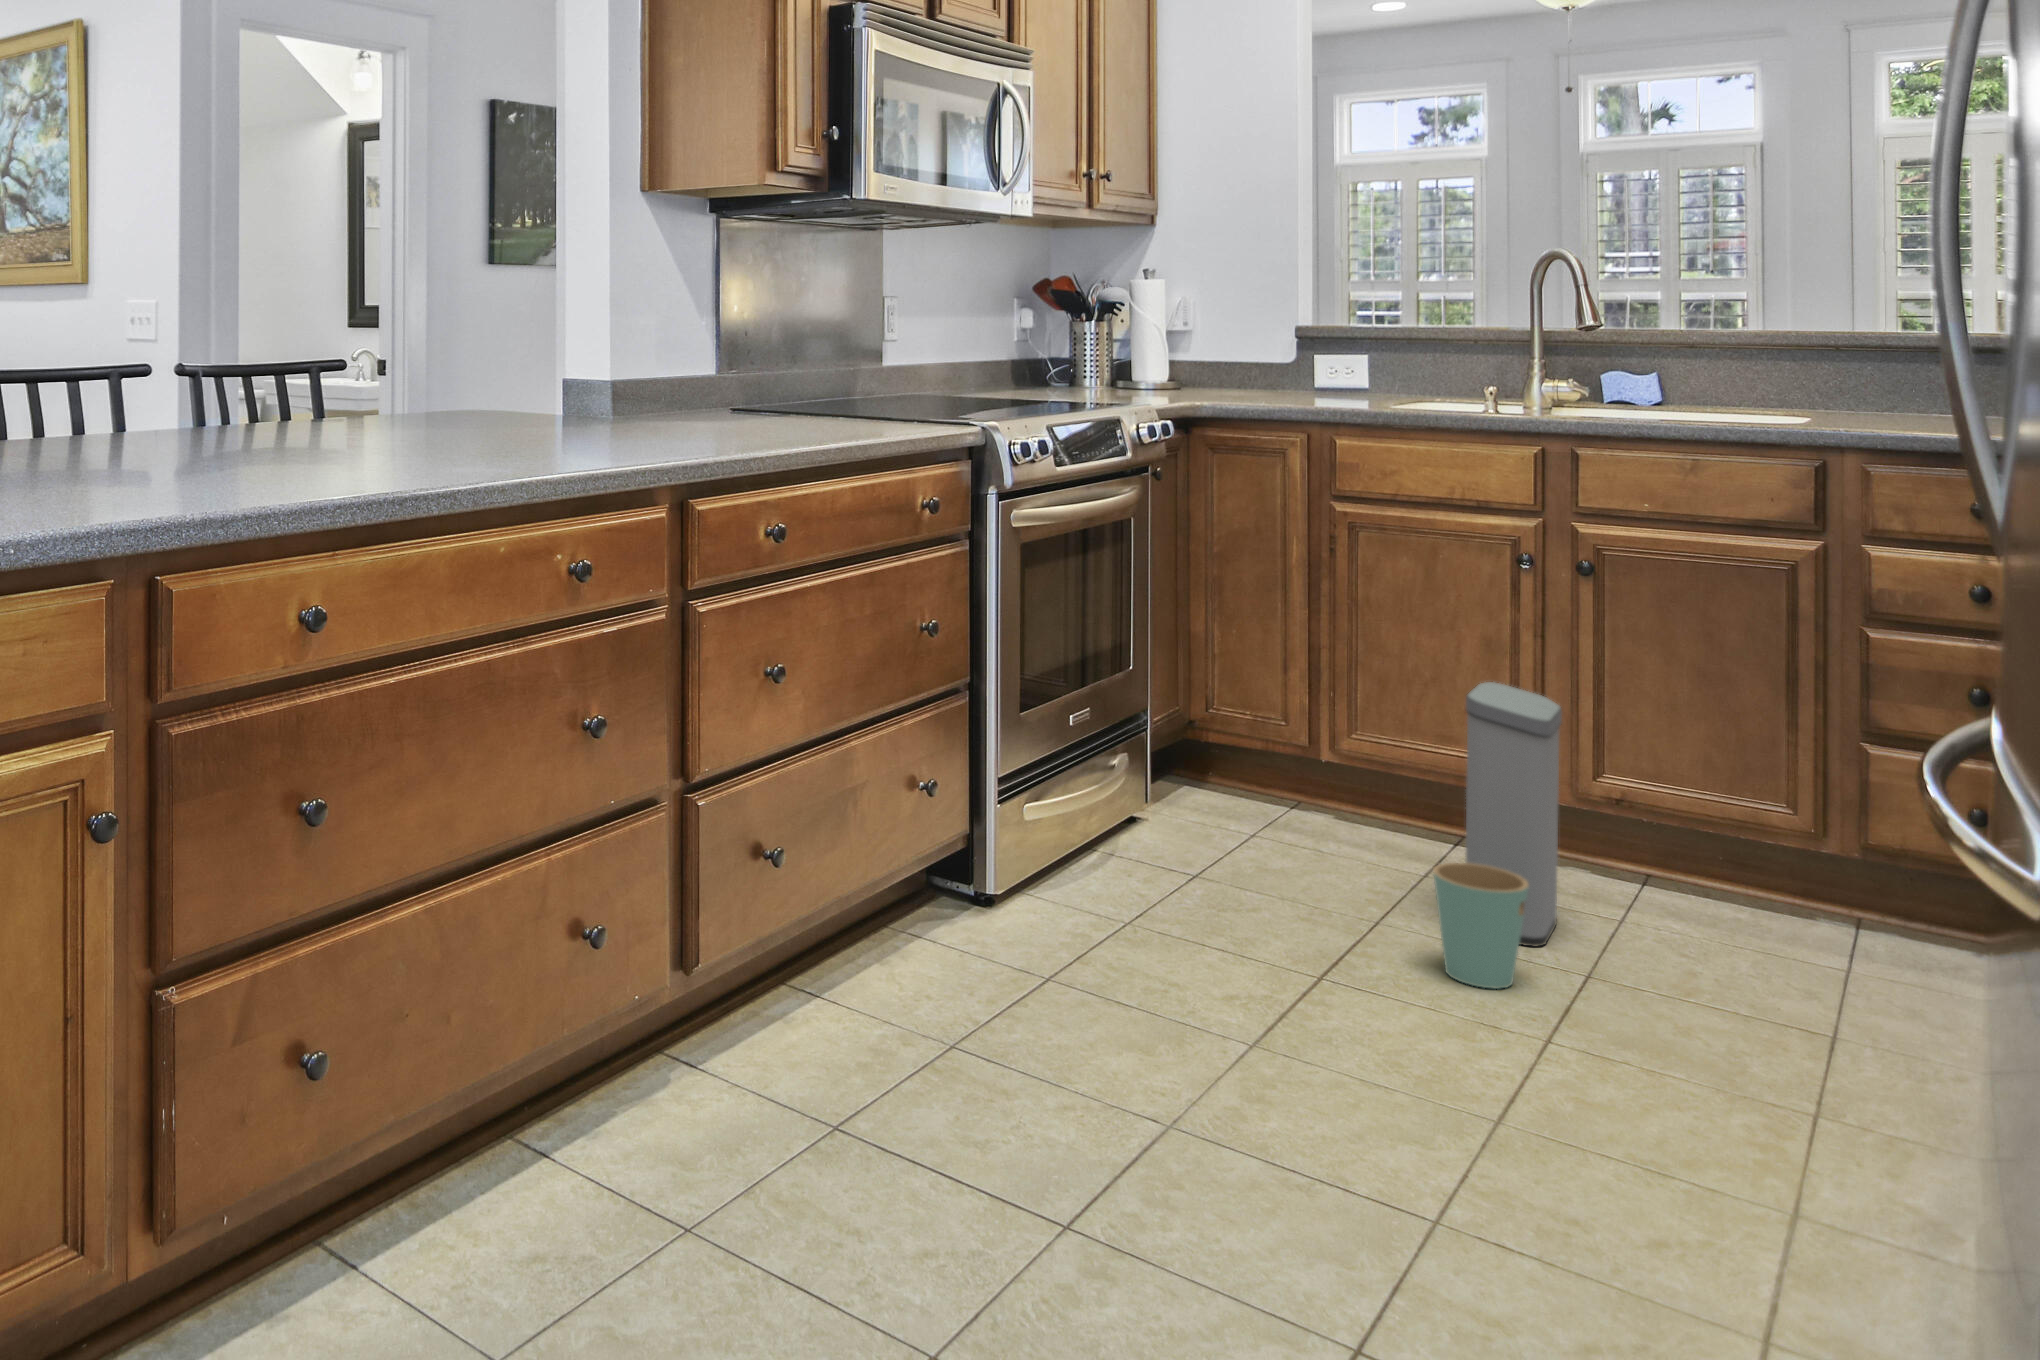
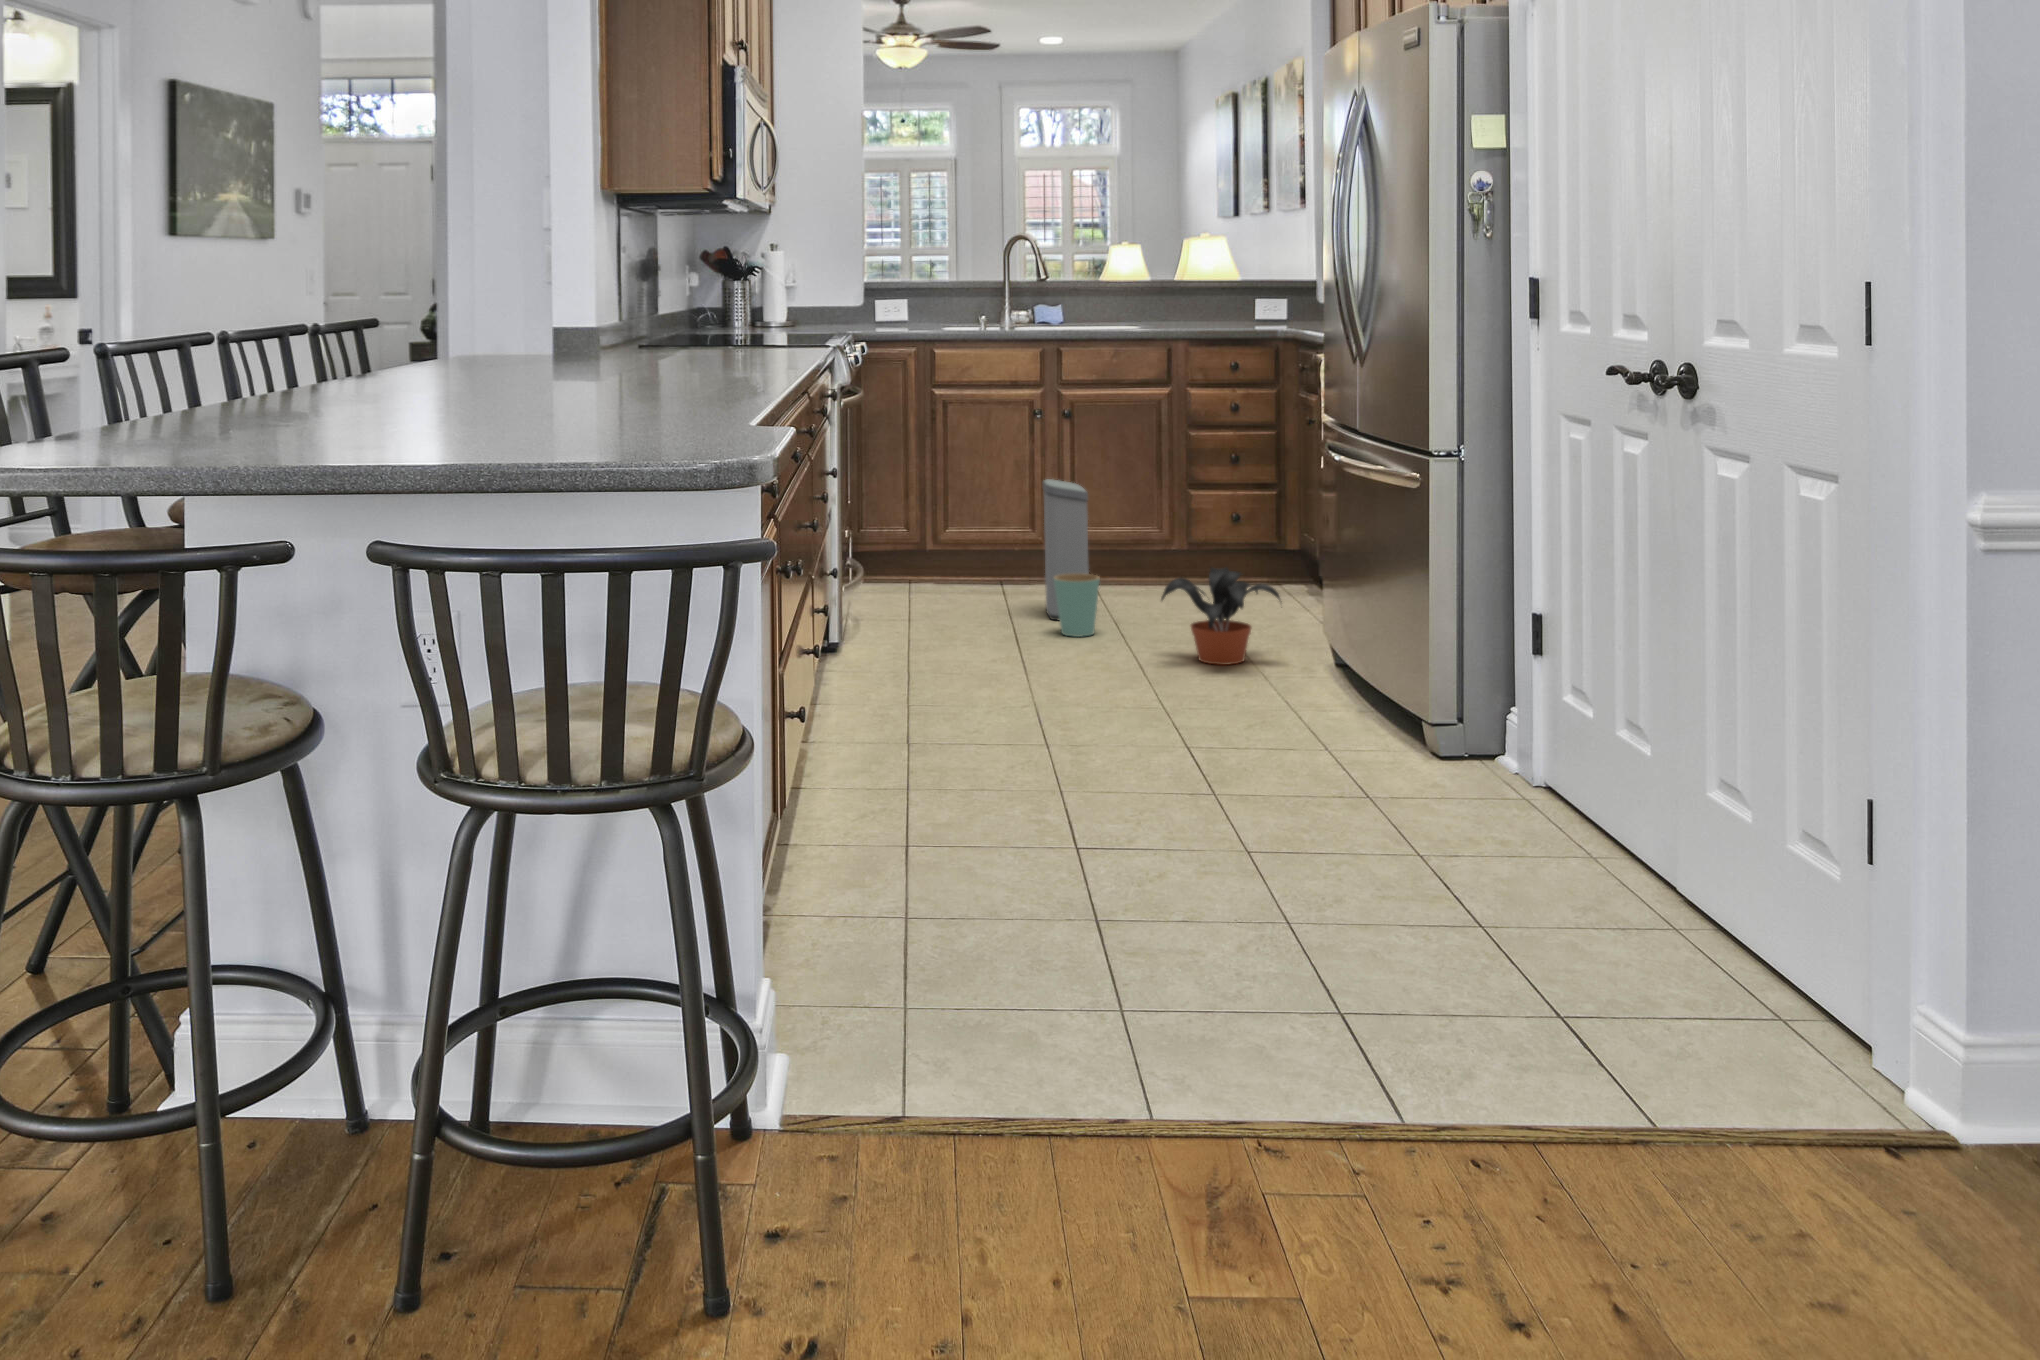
potted plant: none [1568,936,1876,1164] -> present [1161,567,1280,665]

